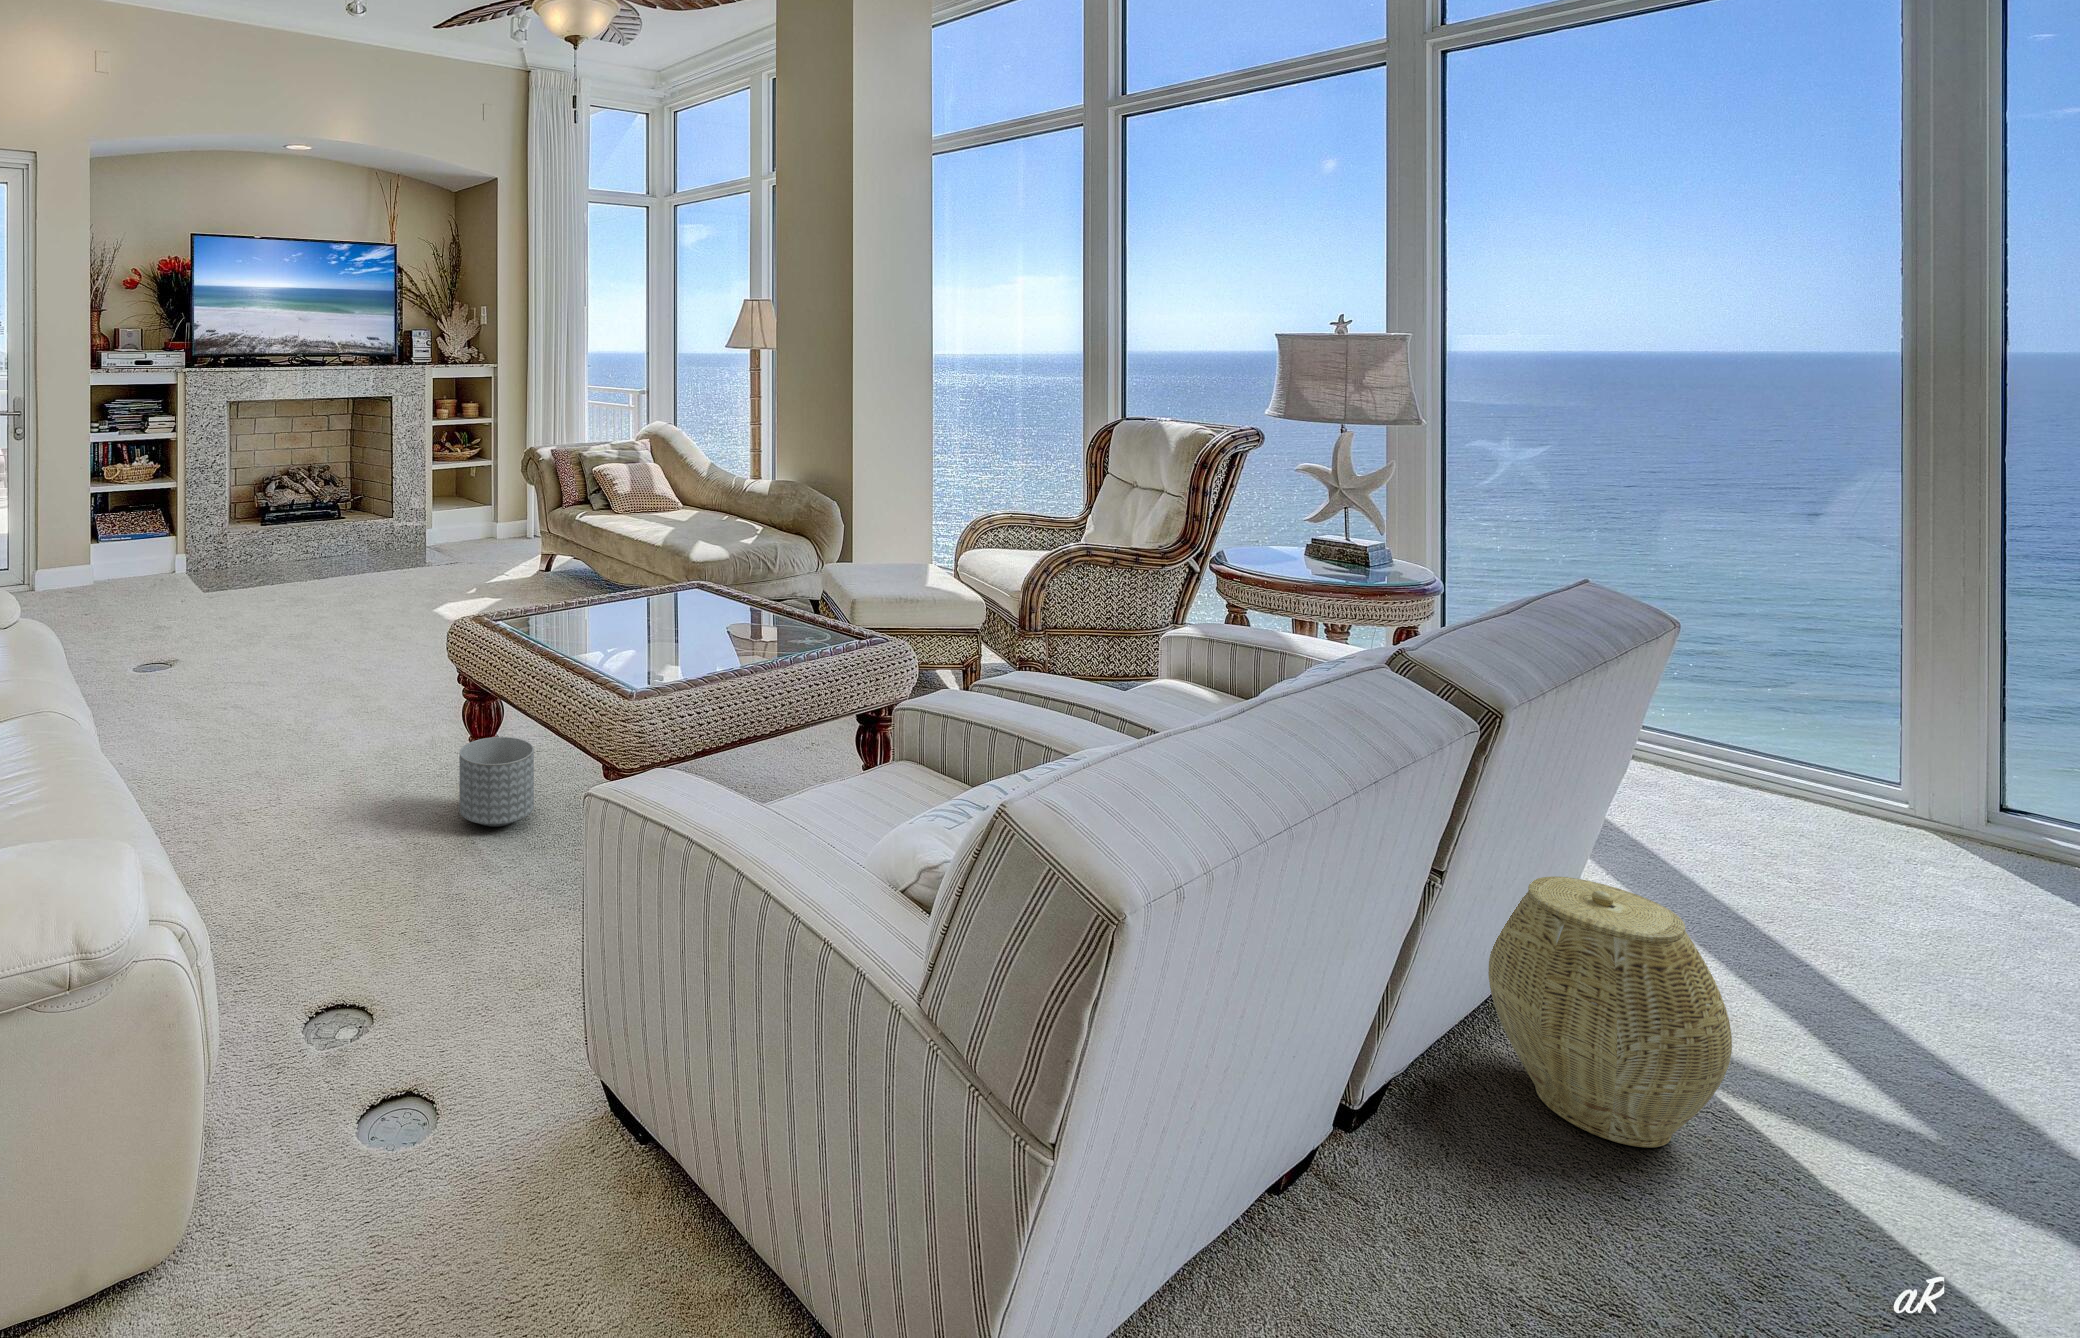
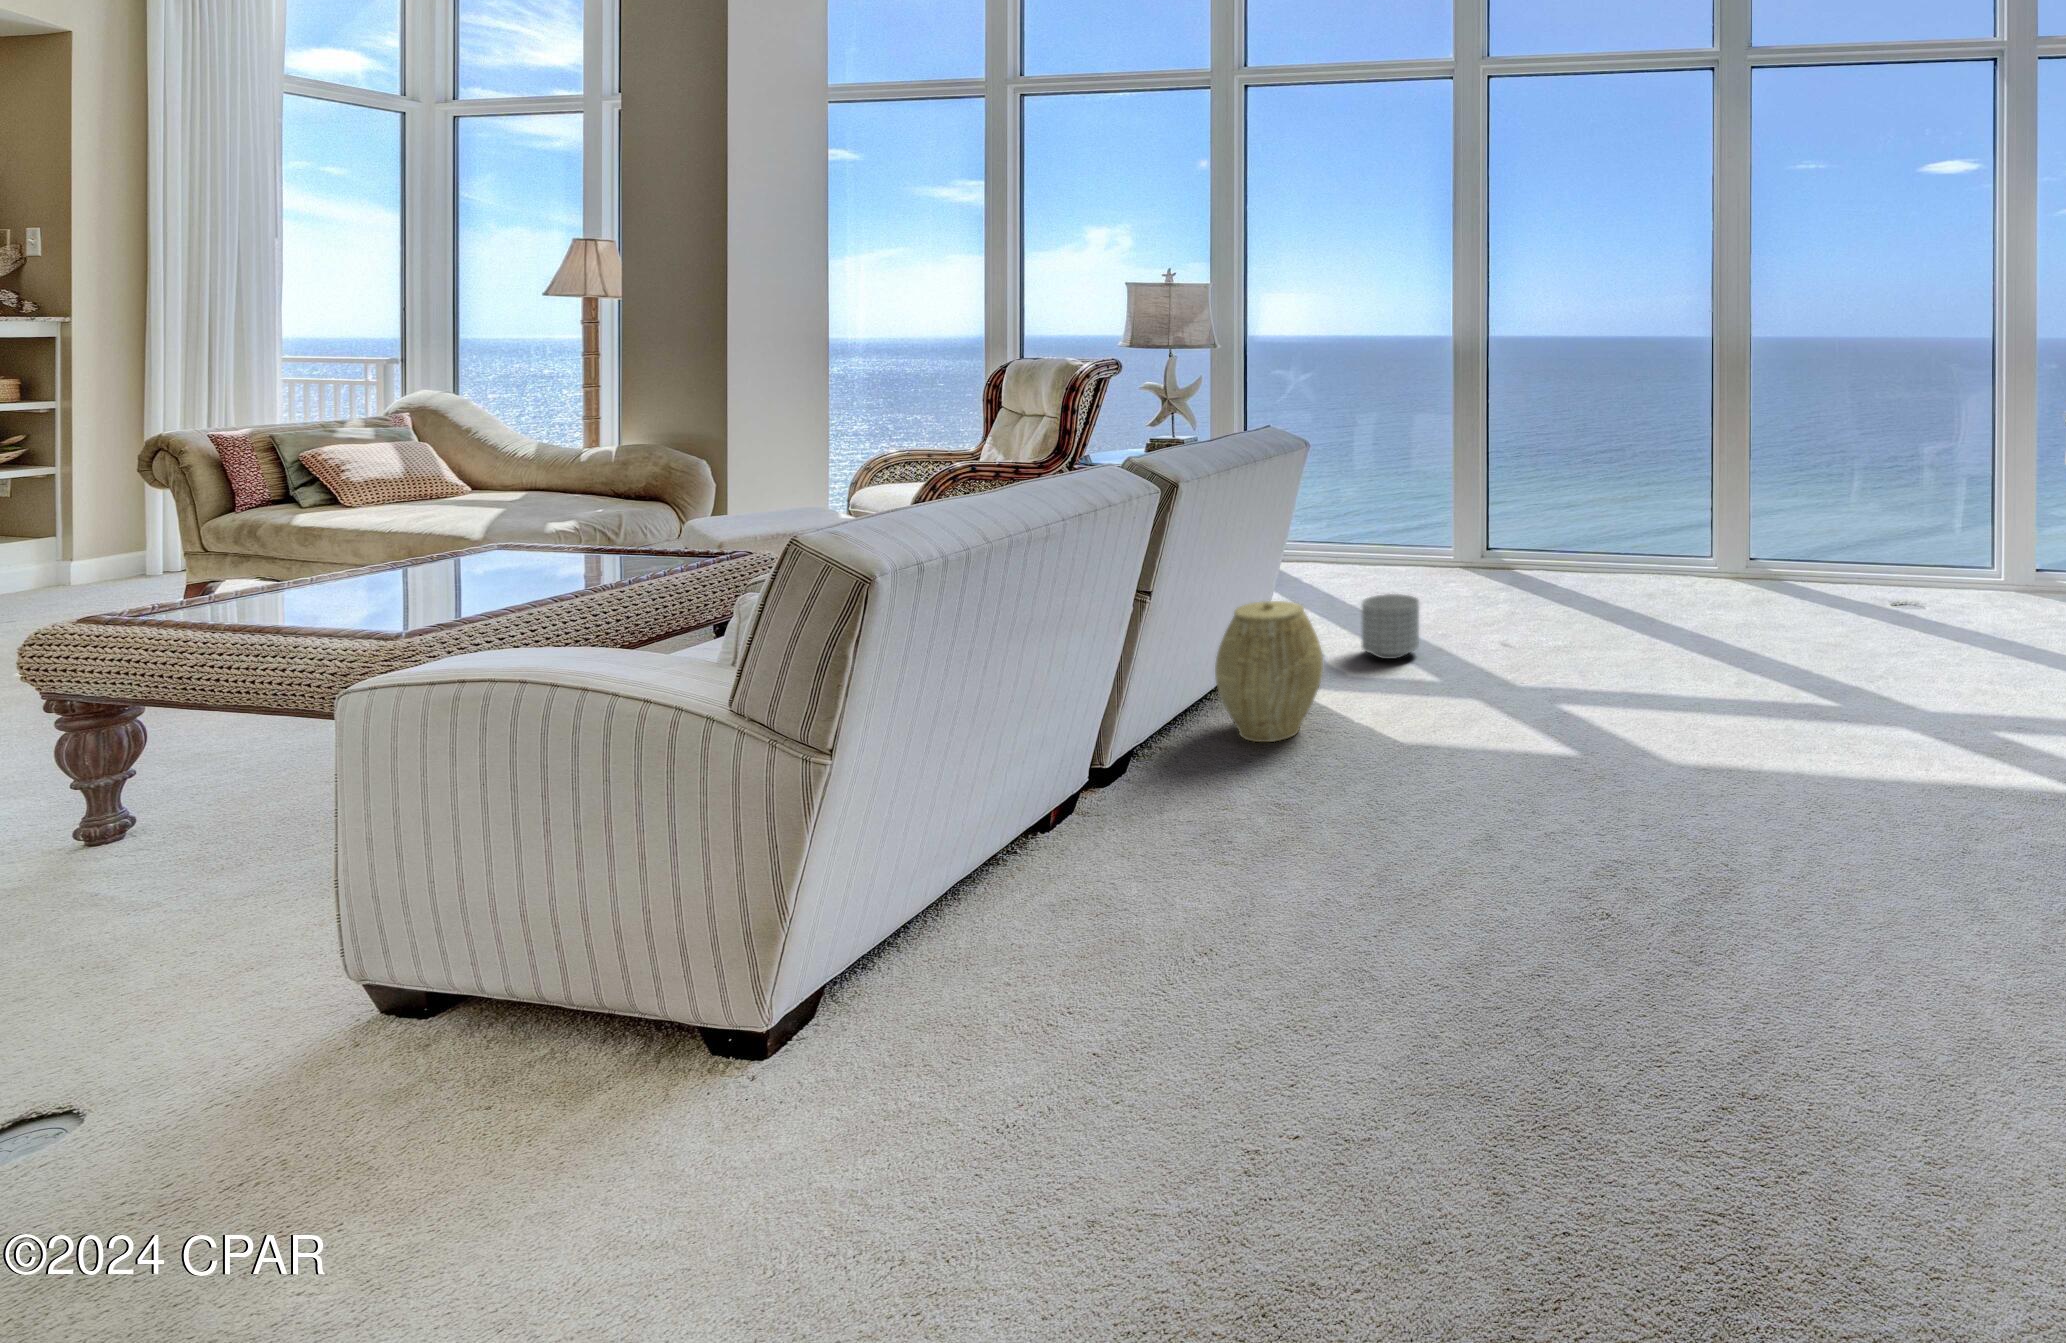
planter: present [459,737,534,827] -> present [1361,594,1419,659]

